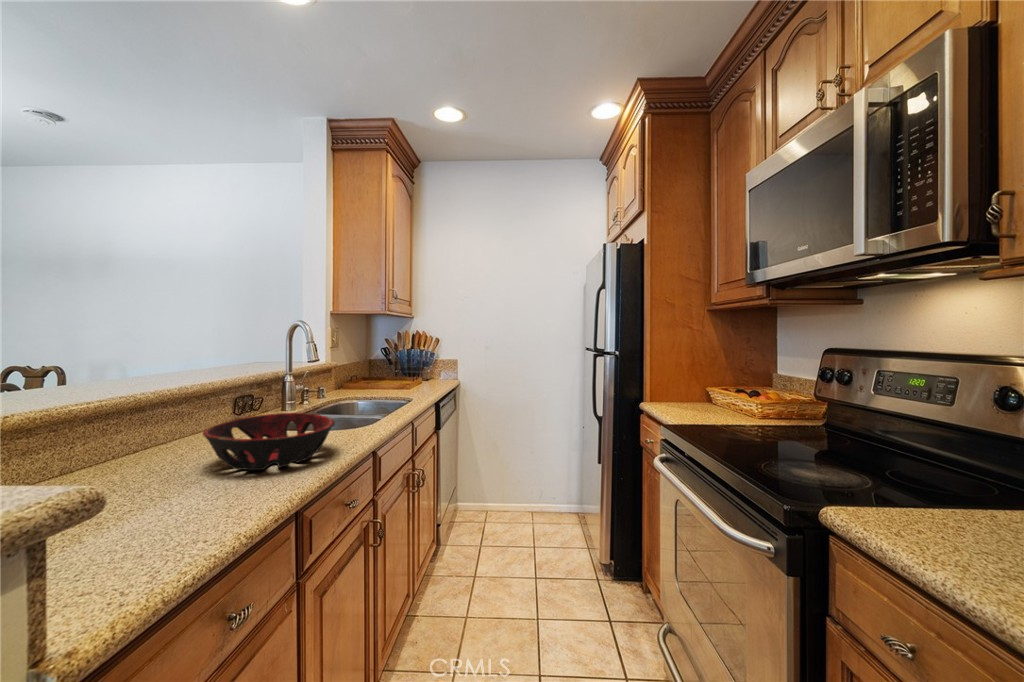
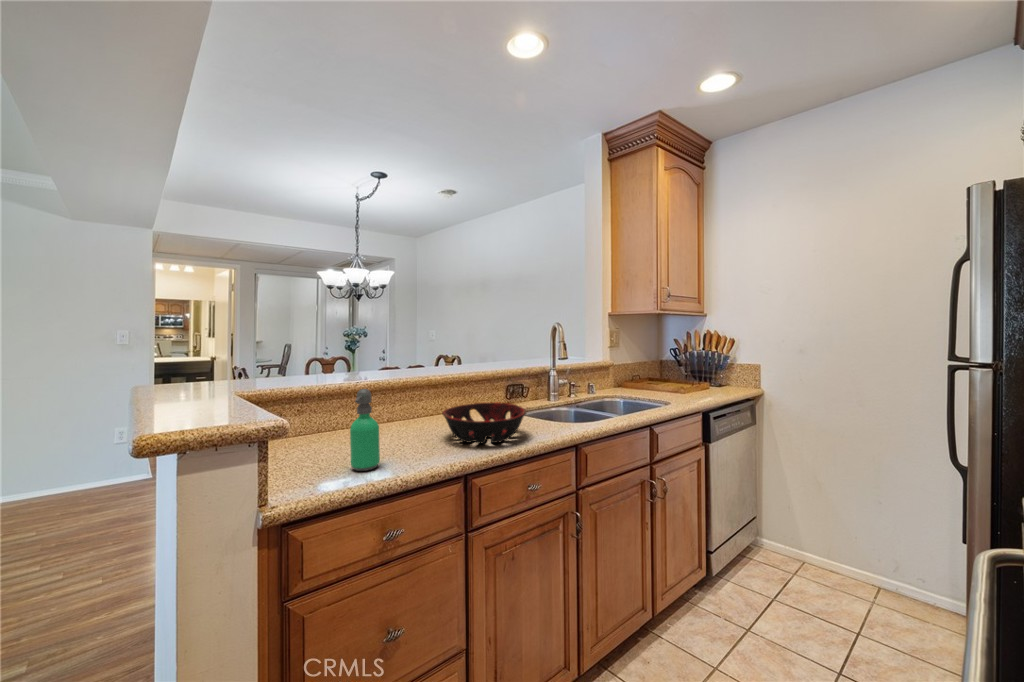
soap dispenser: none [100,407,167,557] -> present [350,389,380,471]

